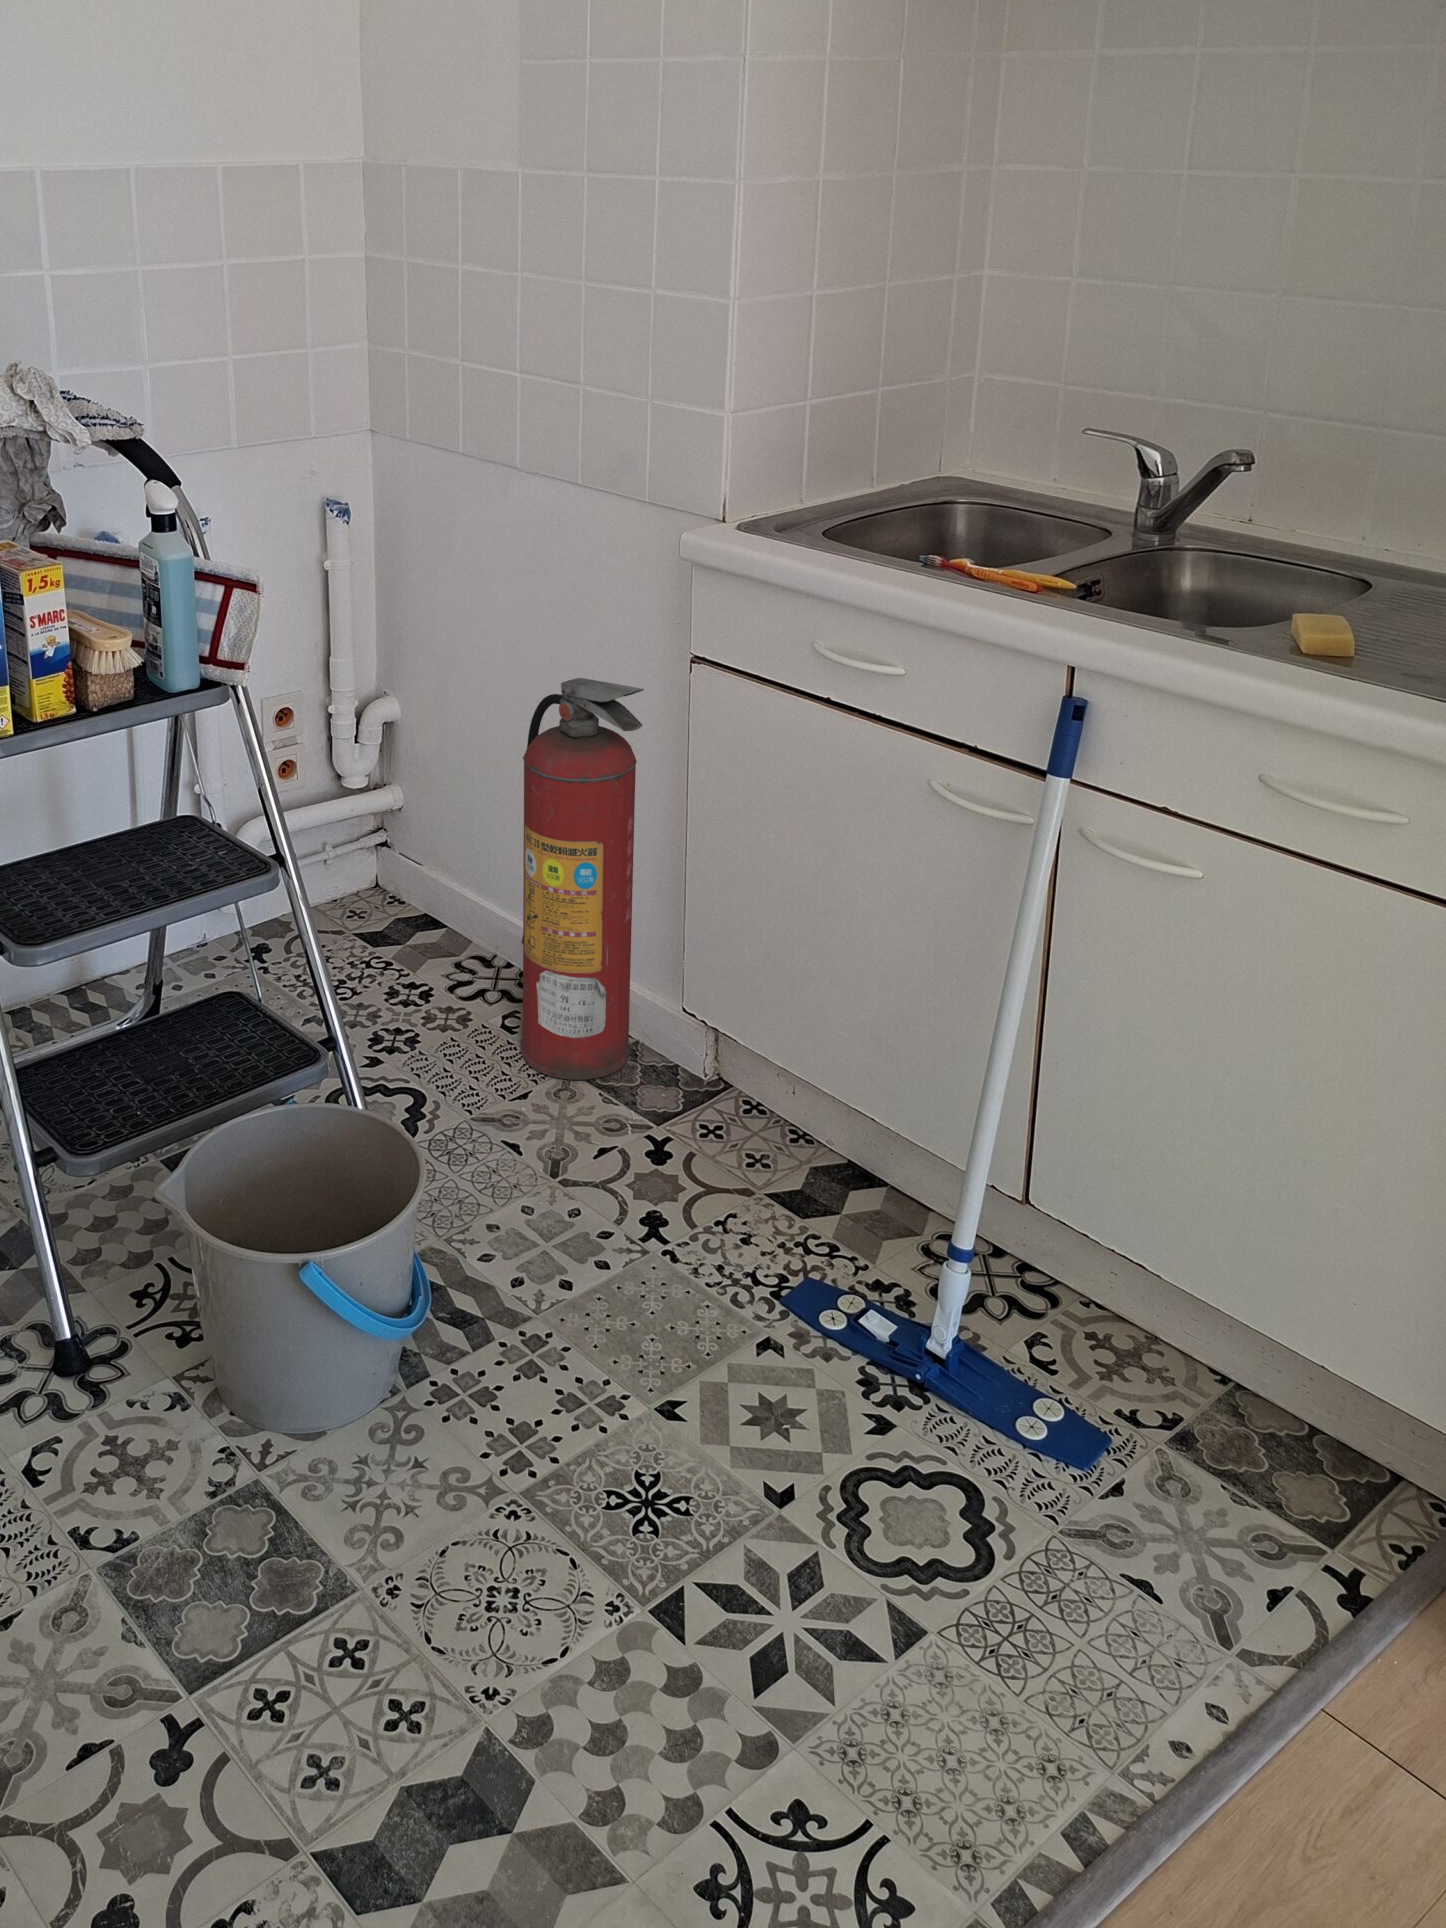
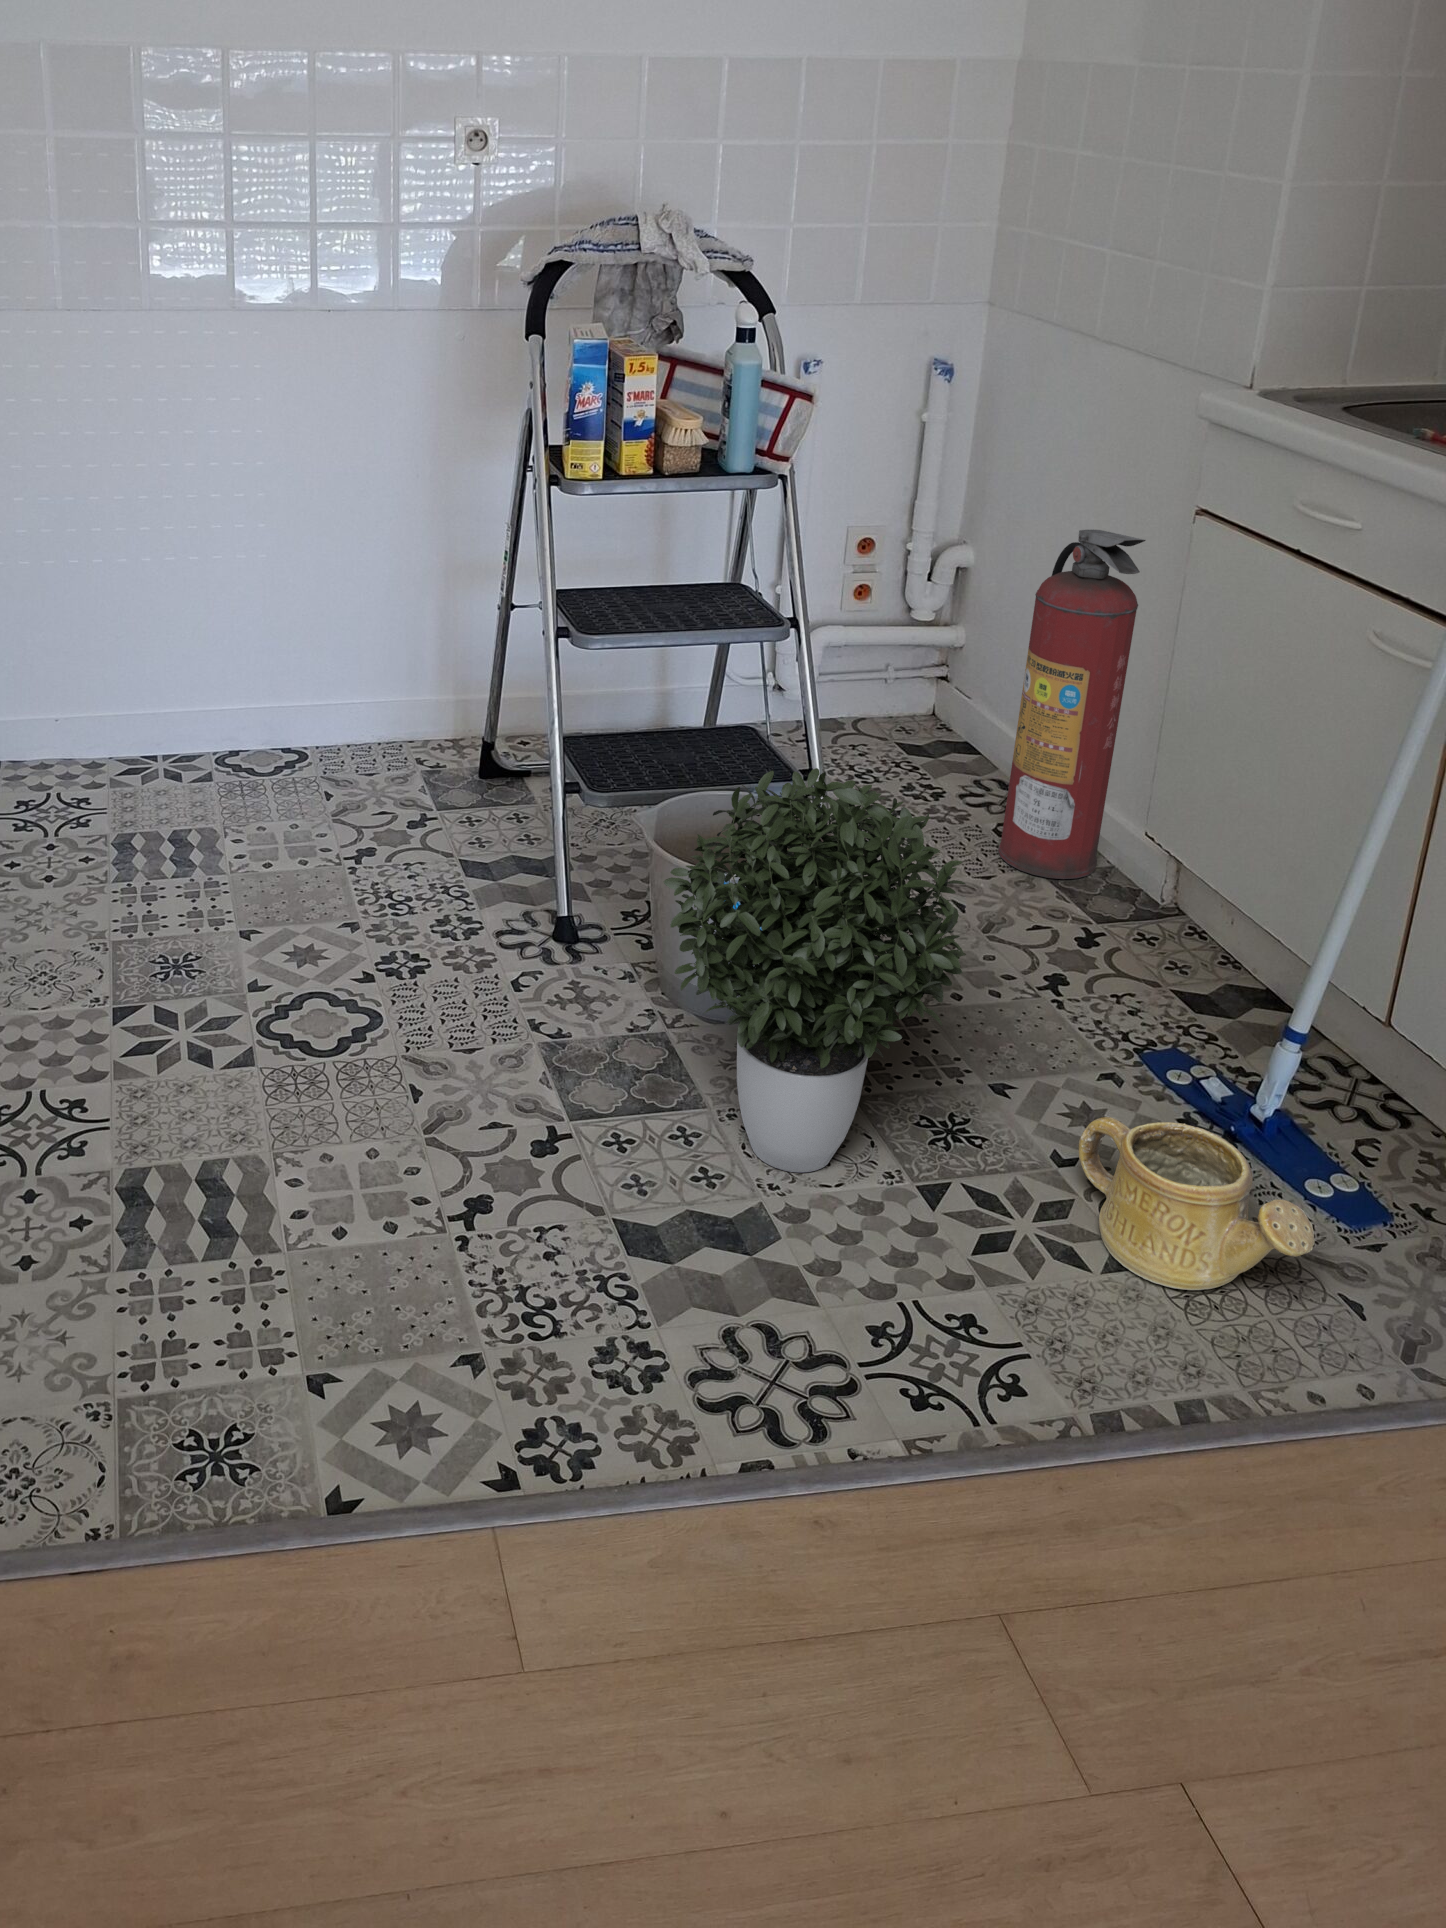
potted plant: none [275,1122,680,1658] -> present [664,768,966,1172]
watering can: none [812,1431,1113,1648] -> present [1079,1117,1314,1290]

